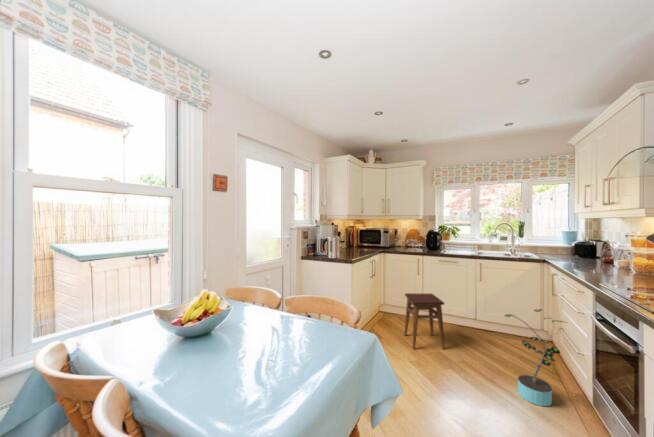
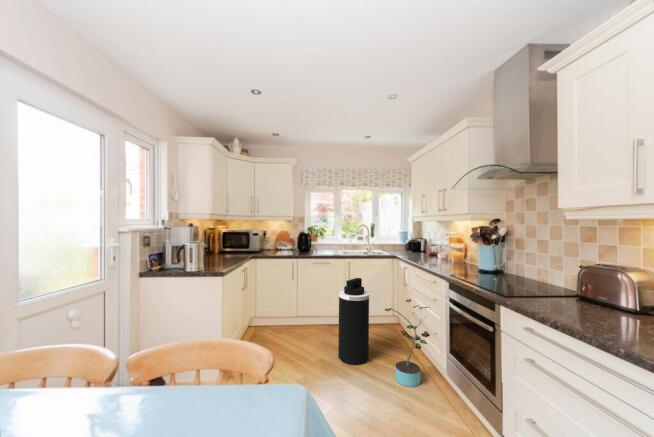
trash can: none [457,279,493,367] -> present [338,278,369,365]
stool: present [404,293,445,349] -> none [283,299,326,364]

